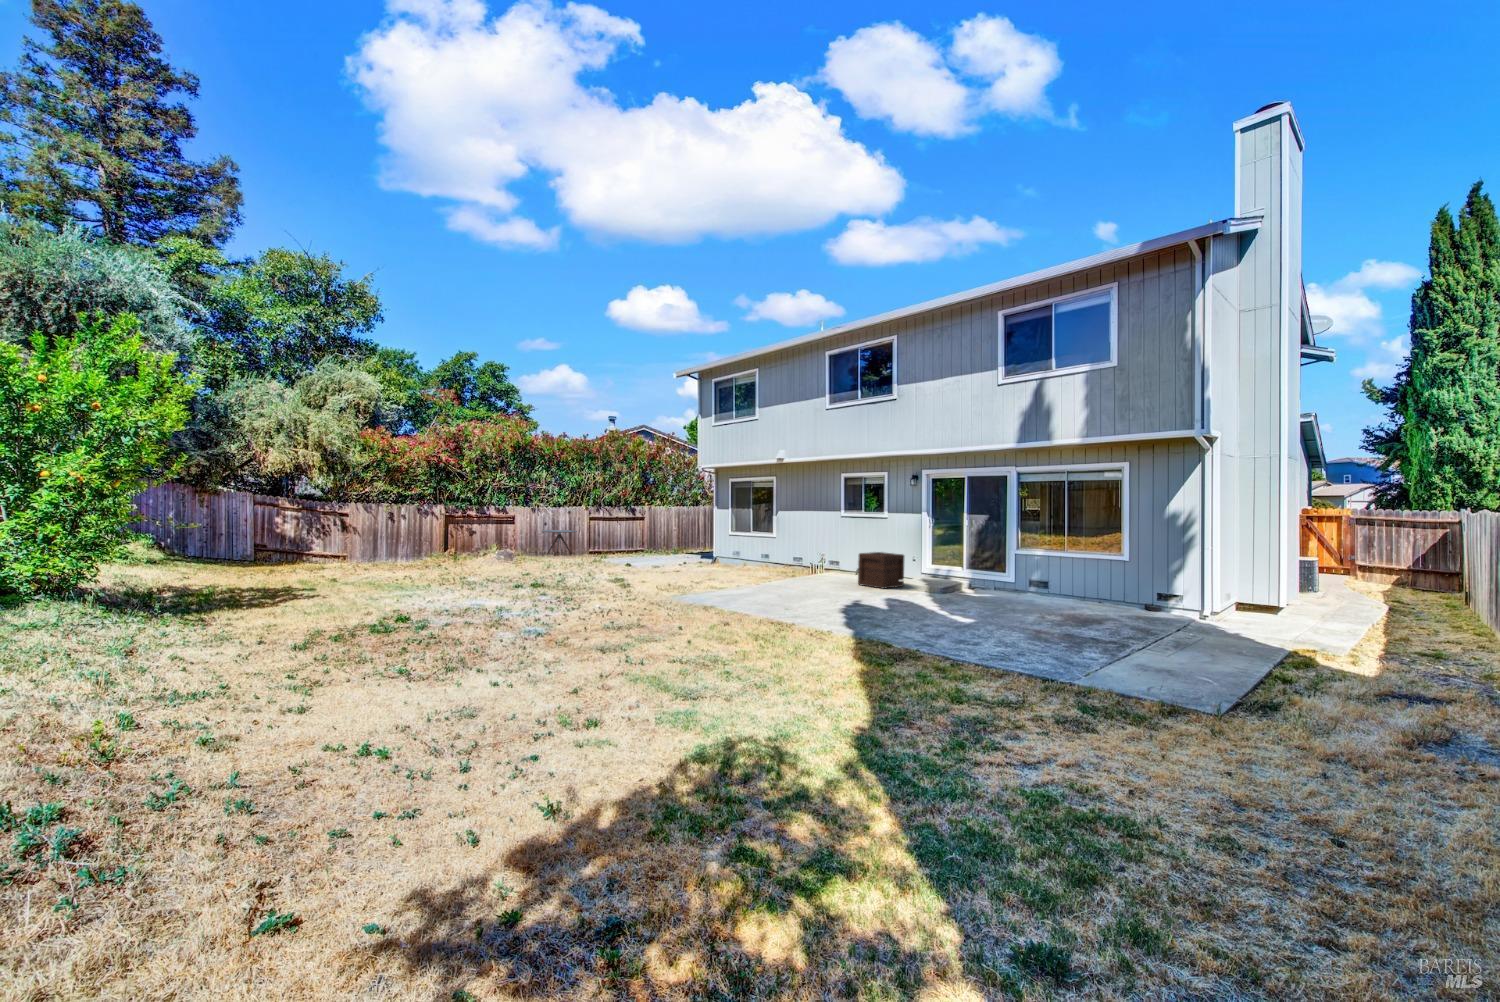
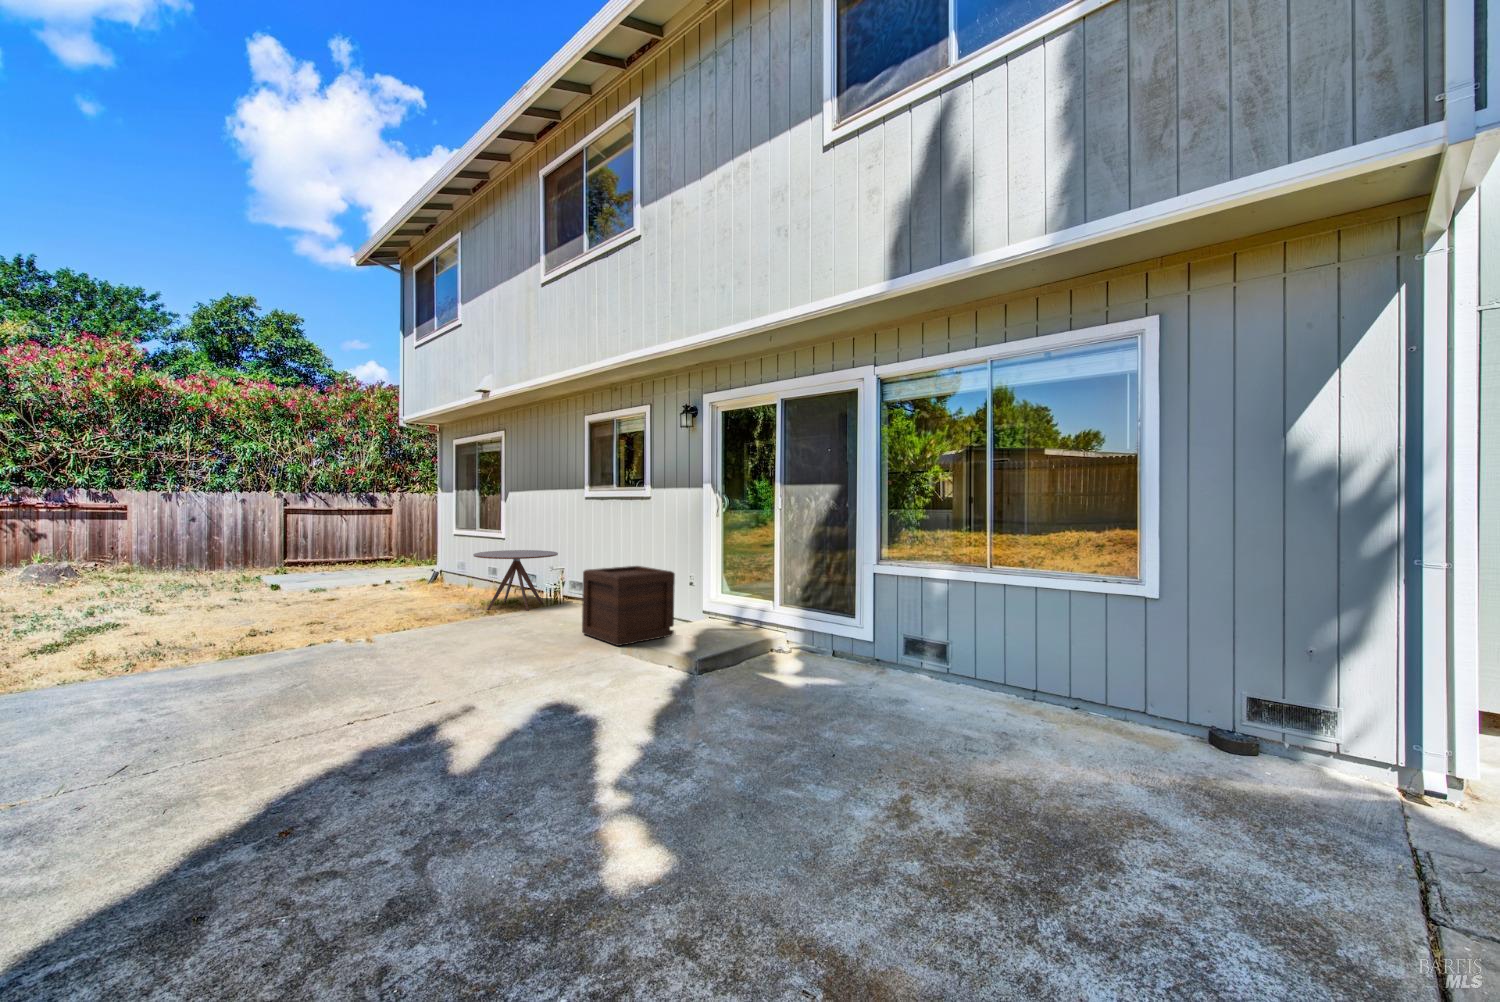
round table: present [542,530,577,555] -> present [473,550,558,611]

